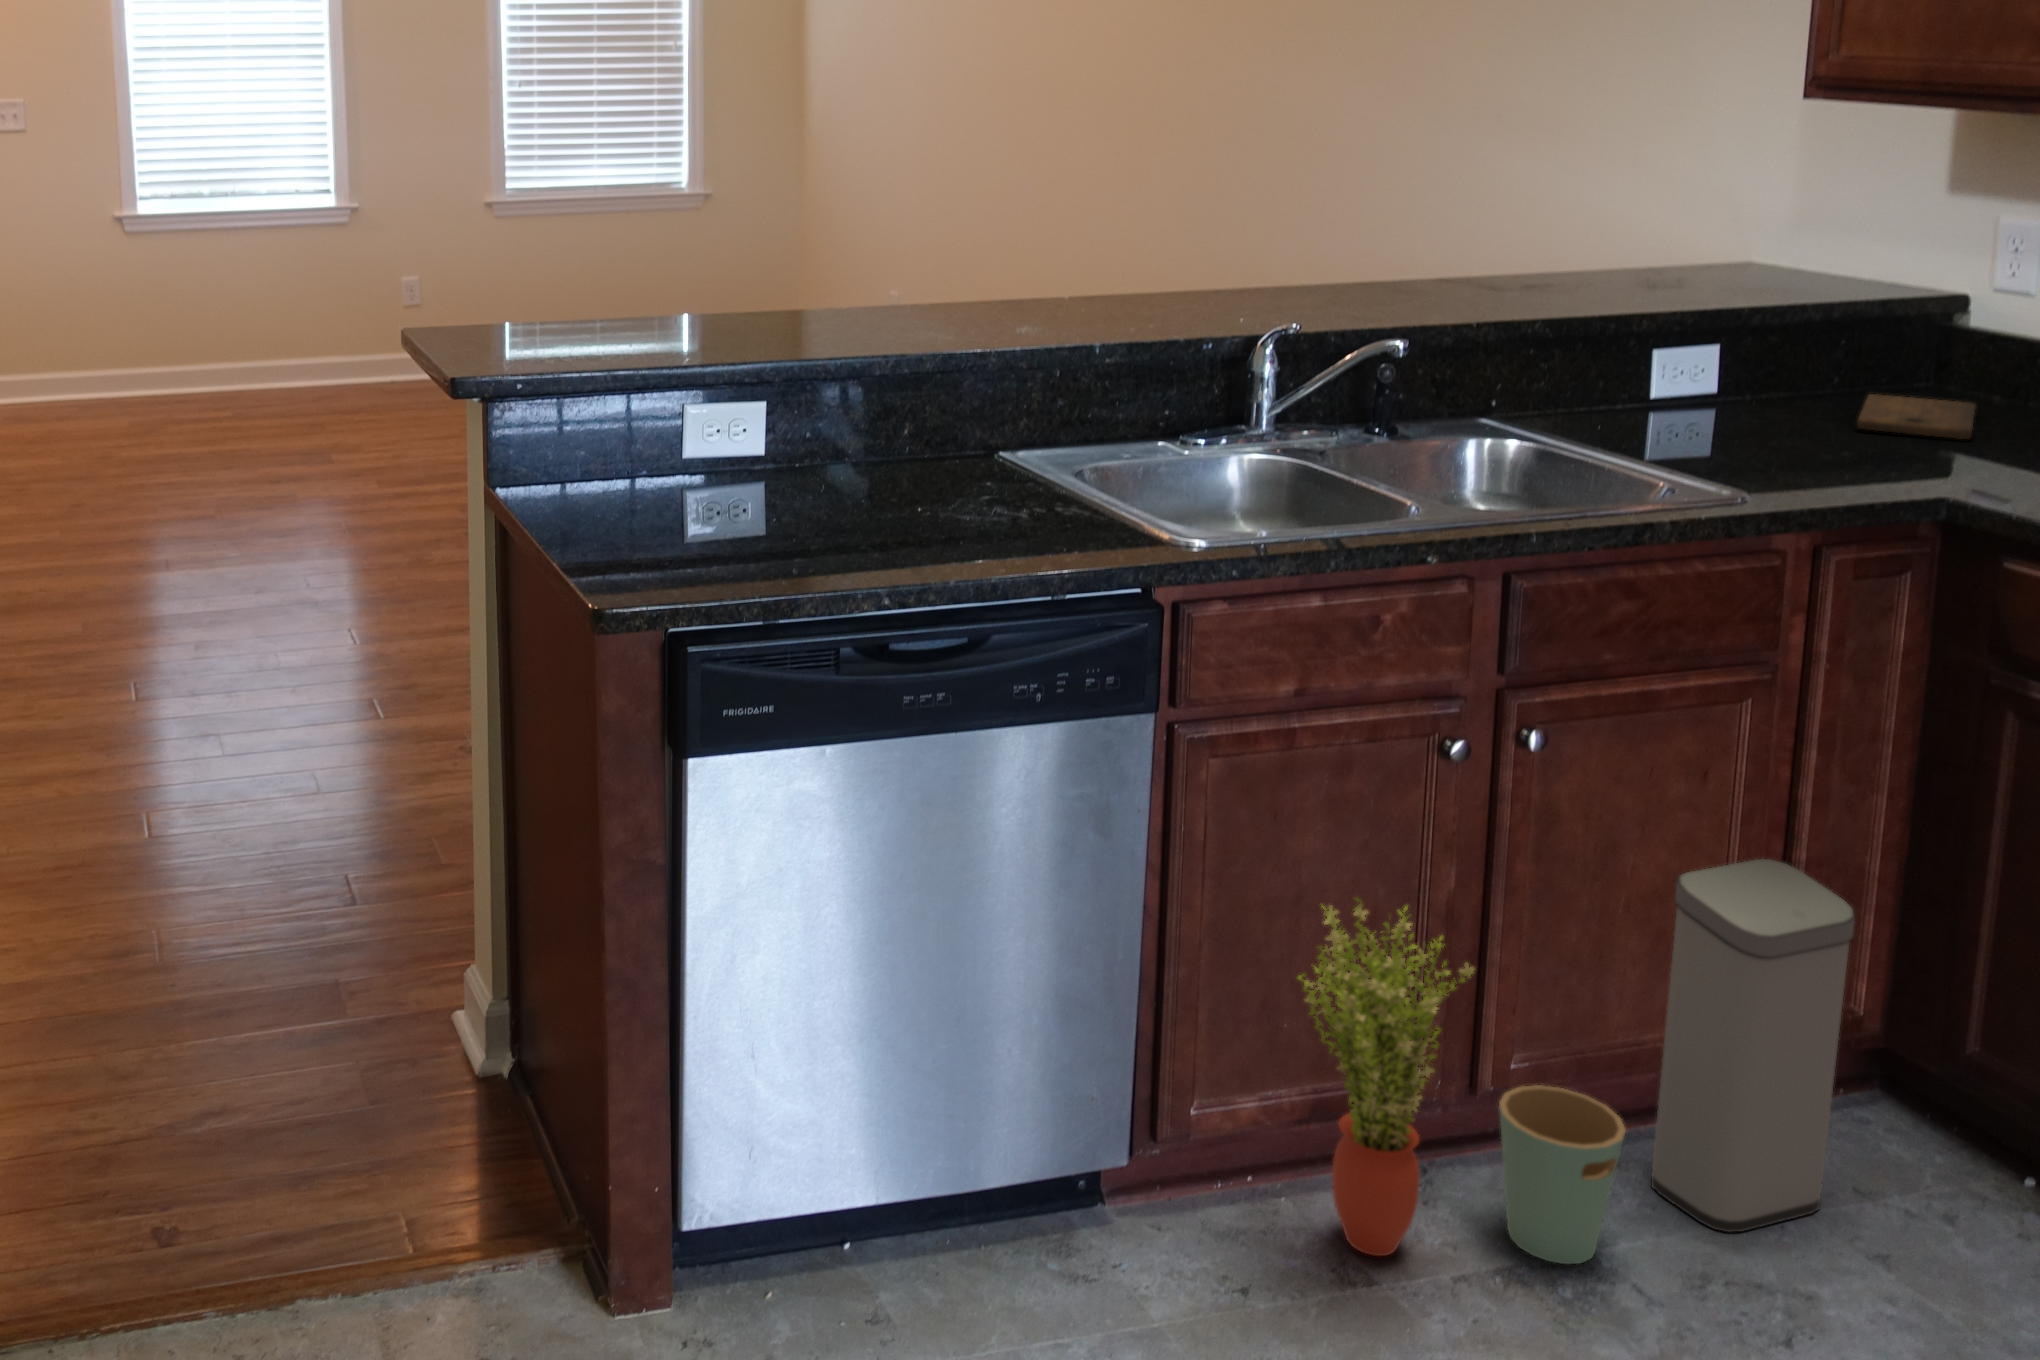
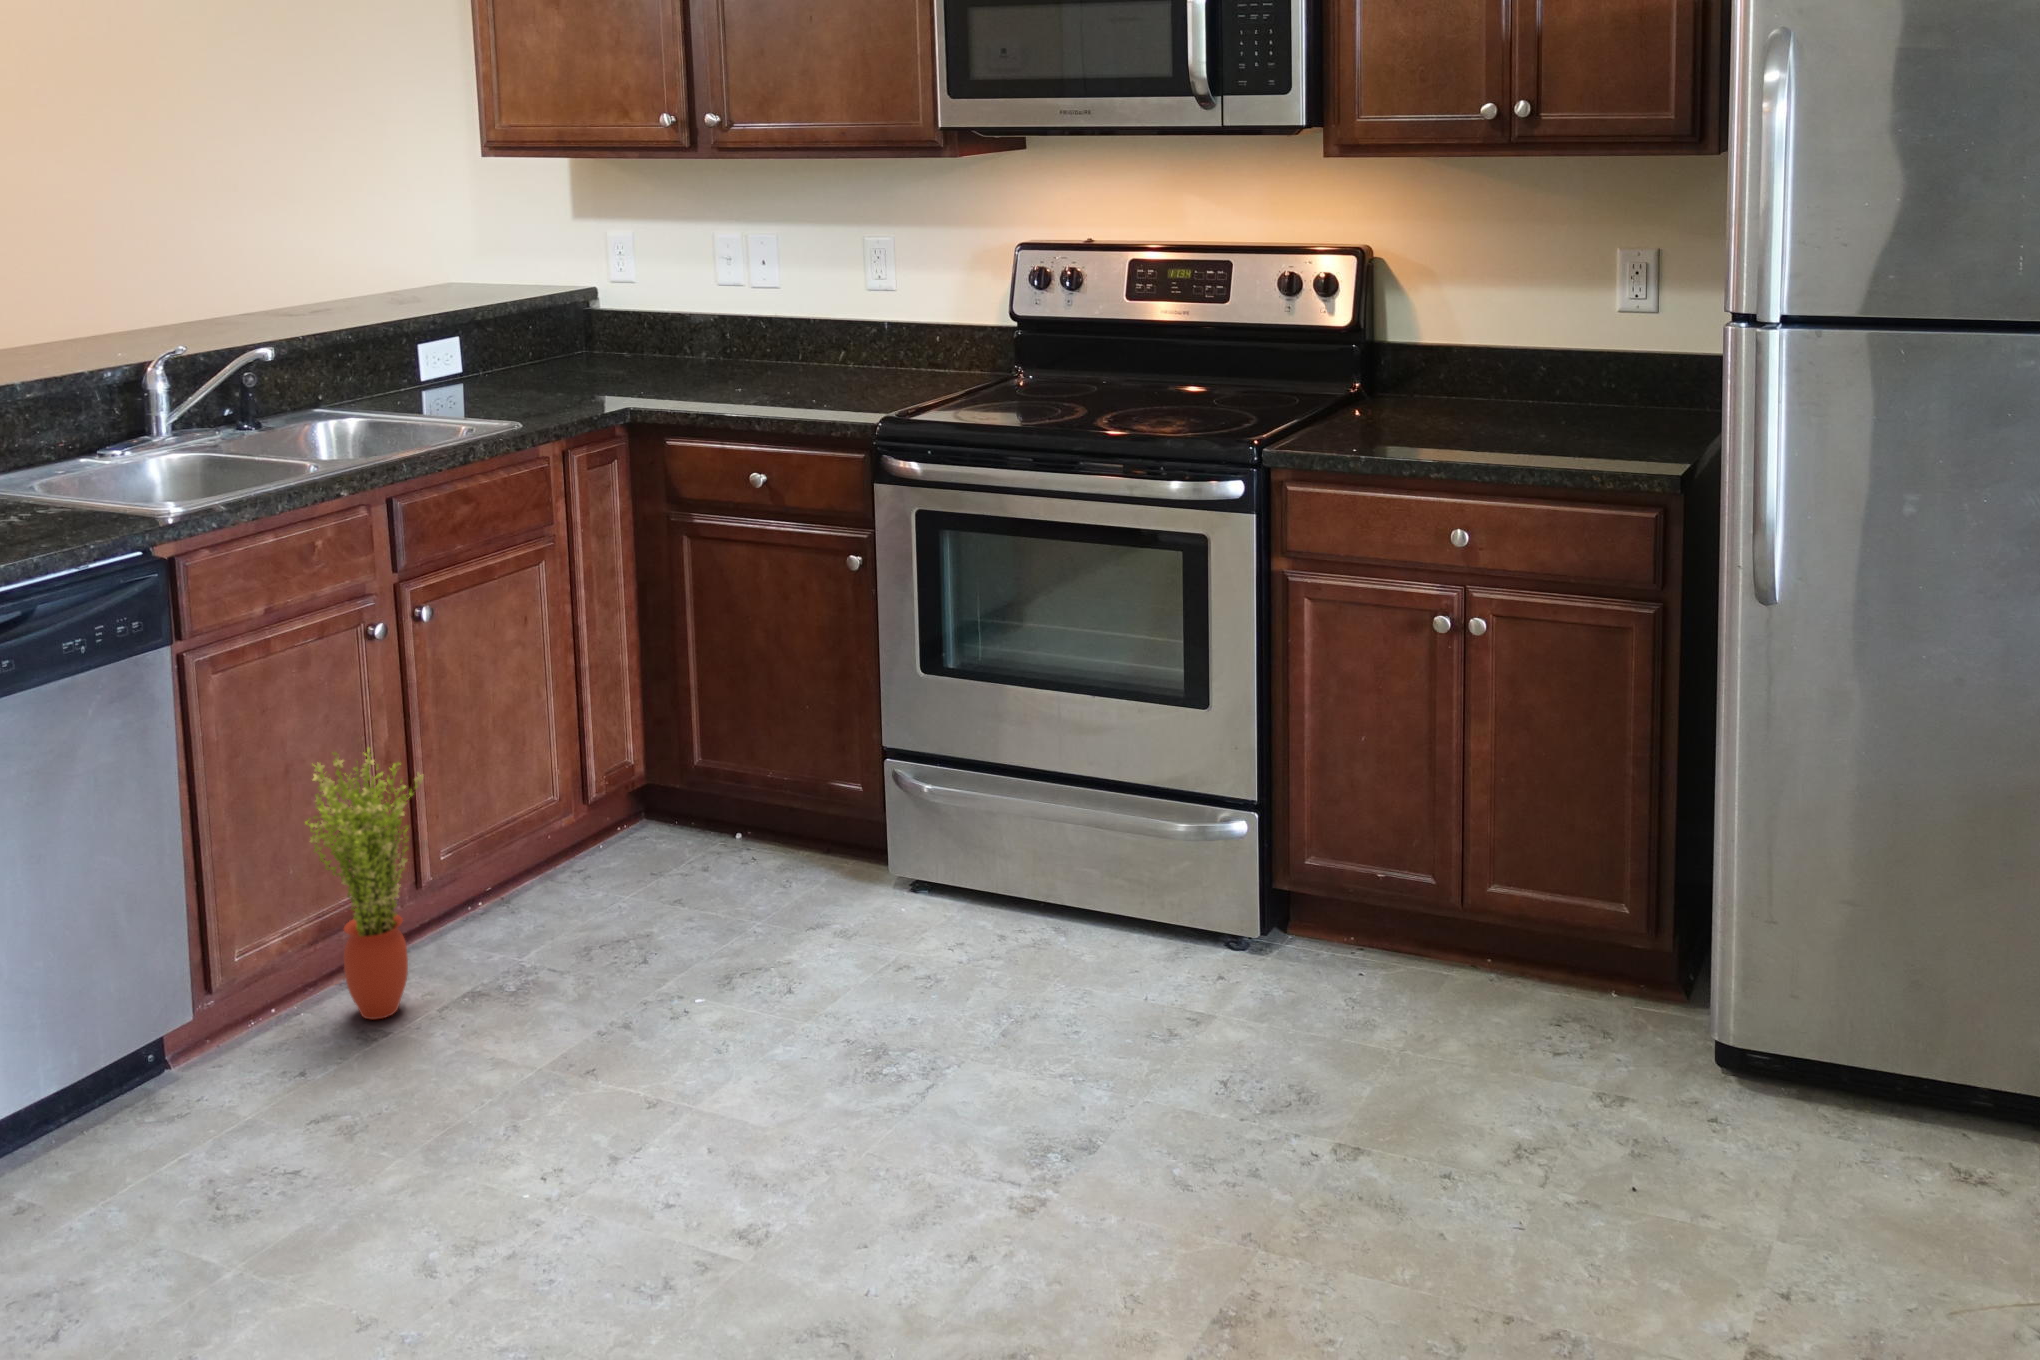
cutting board: present [1857,394,1975,439] -> none [552,358,620,380]
trash can: present [1499,859,1855,1264] -> none [444,664,634,975]

